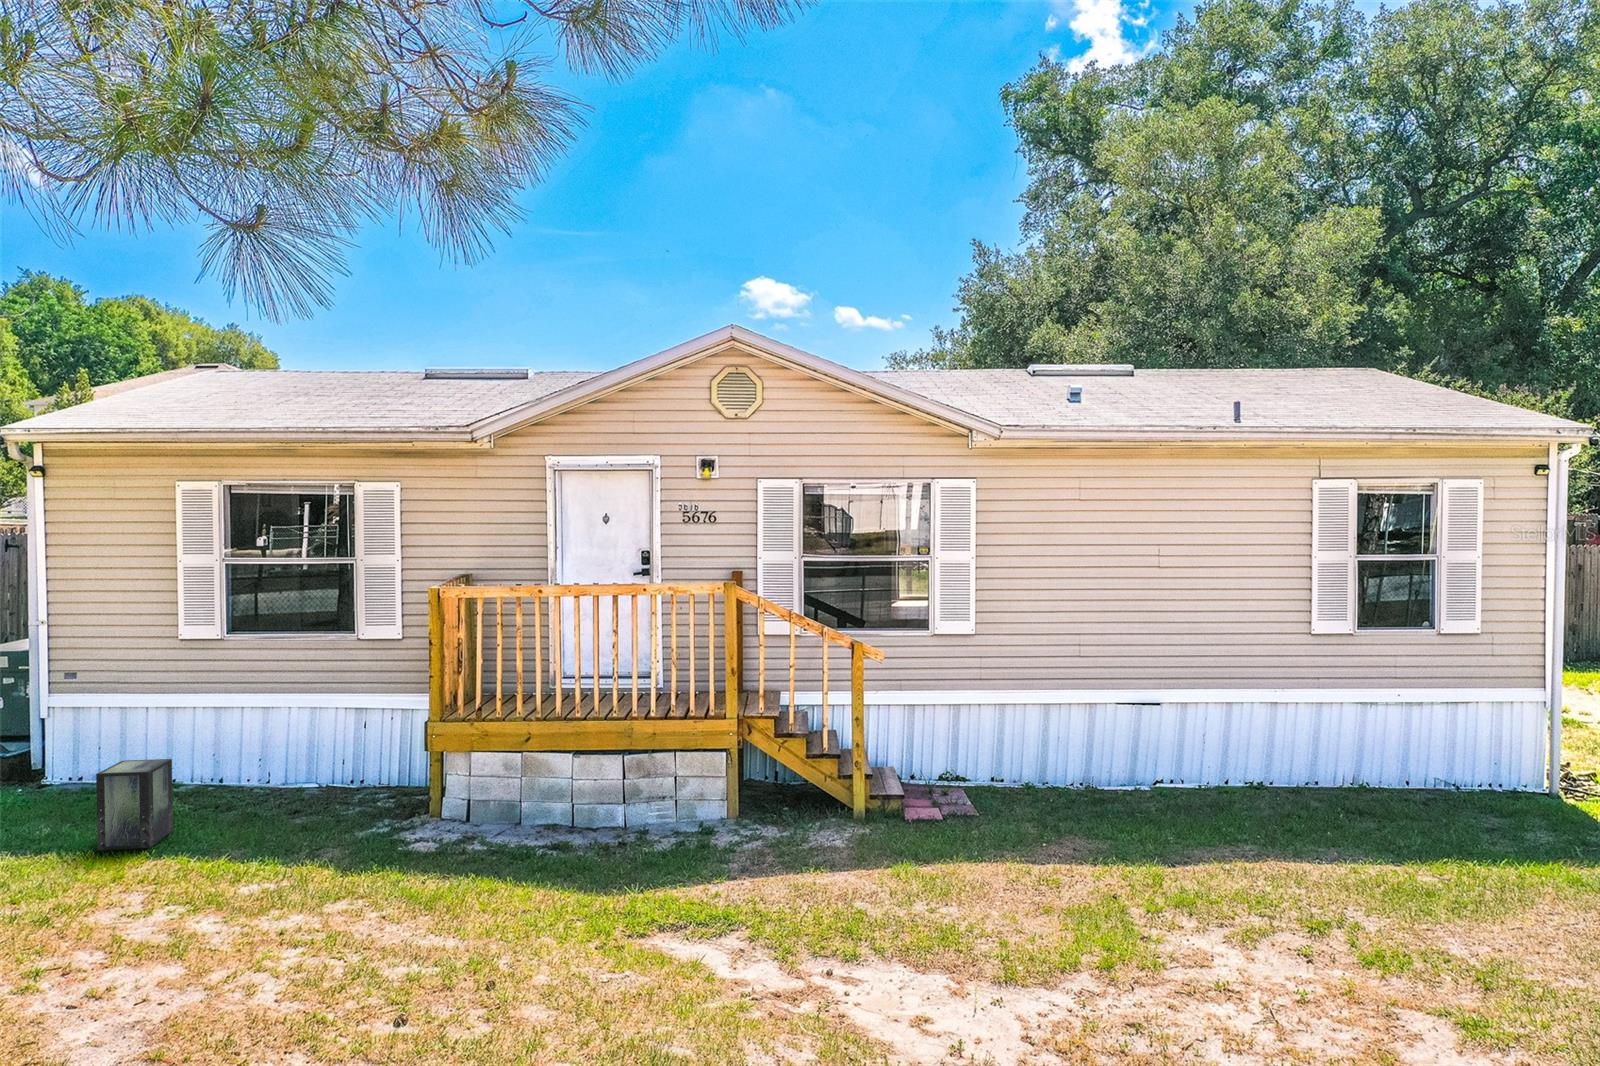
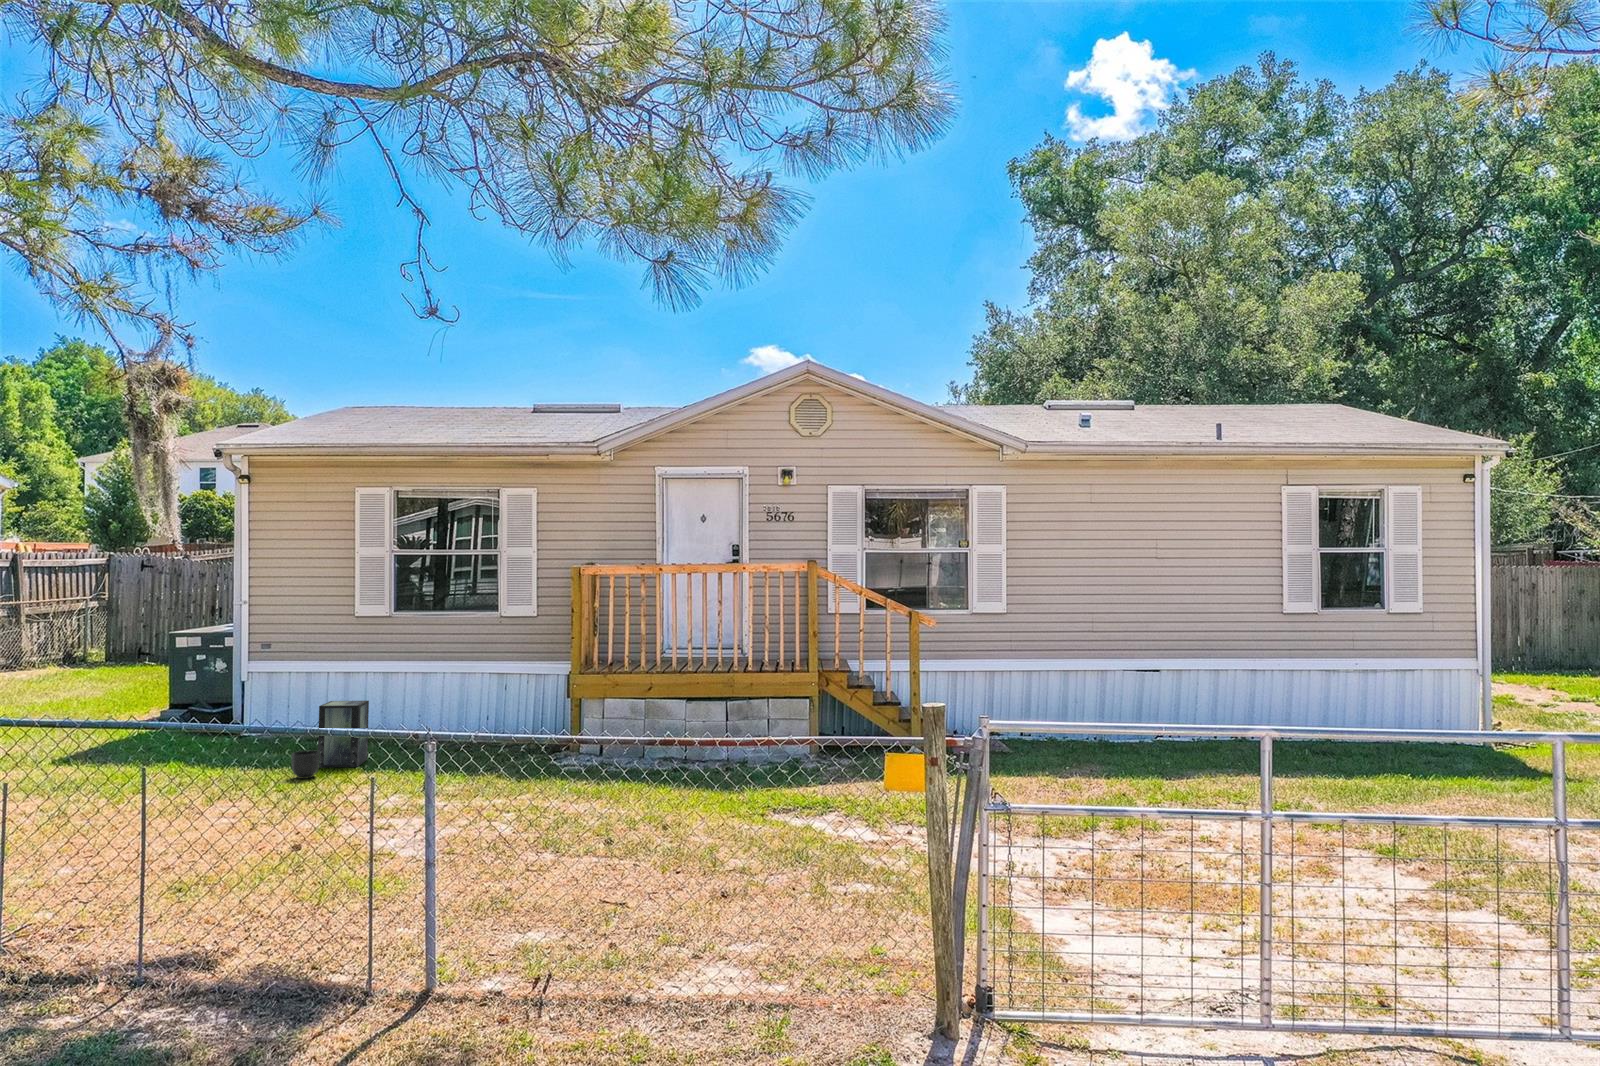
planter: none [44,837,85,878] -> present [292,750,320,779]

